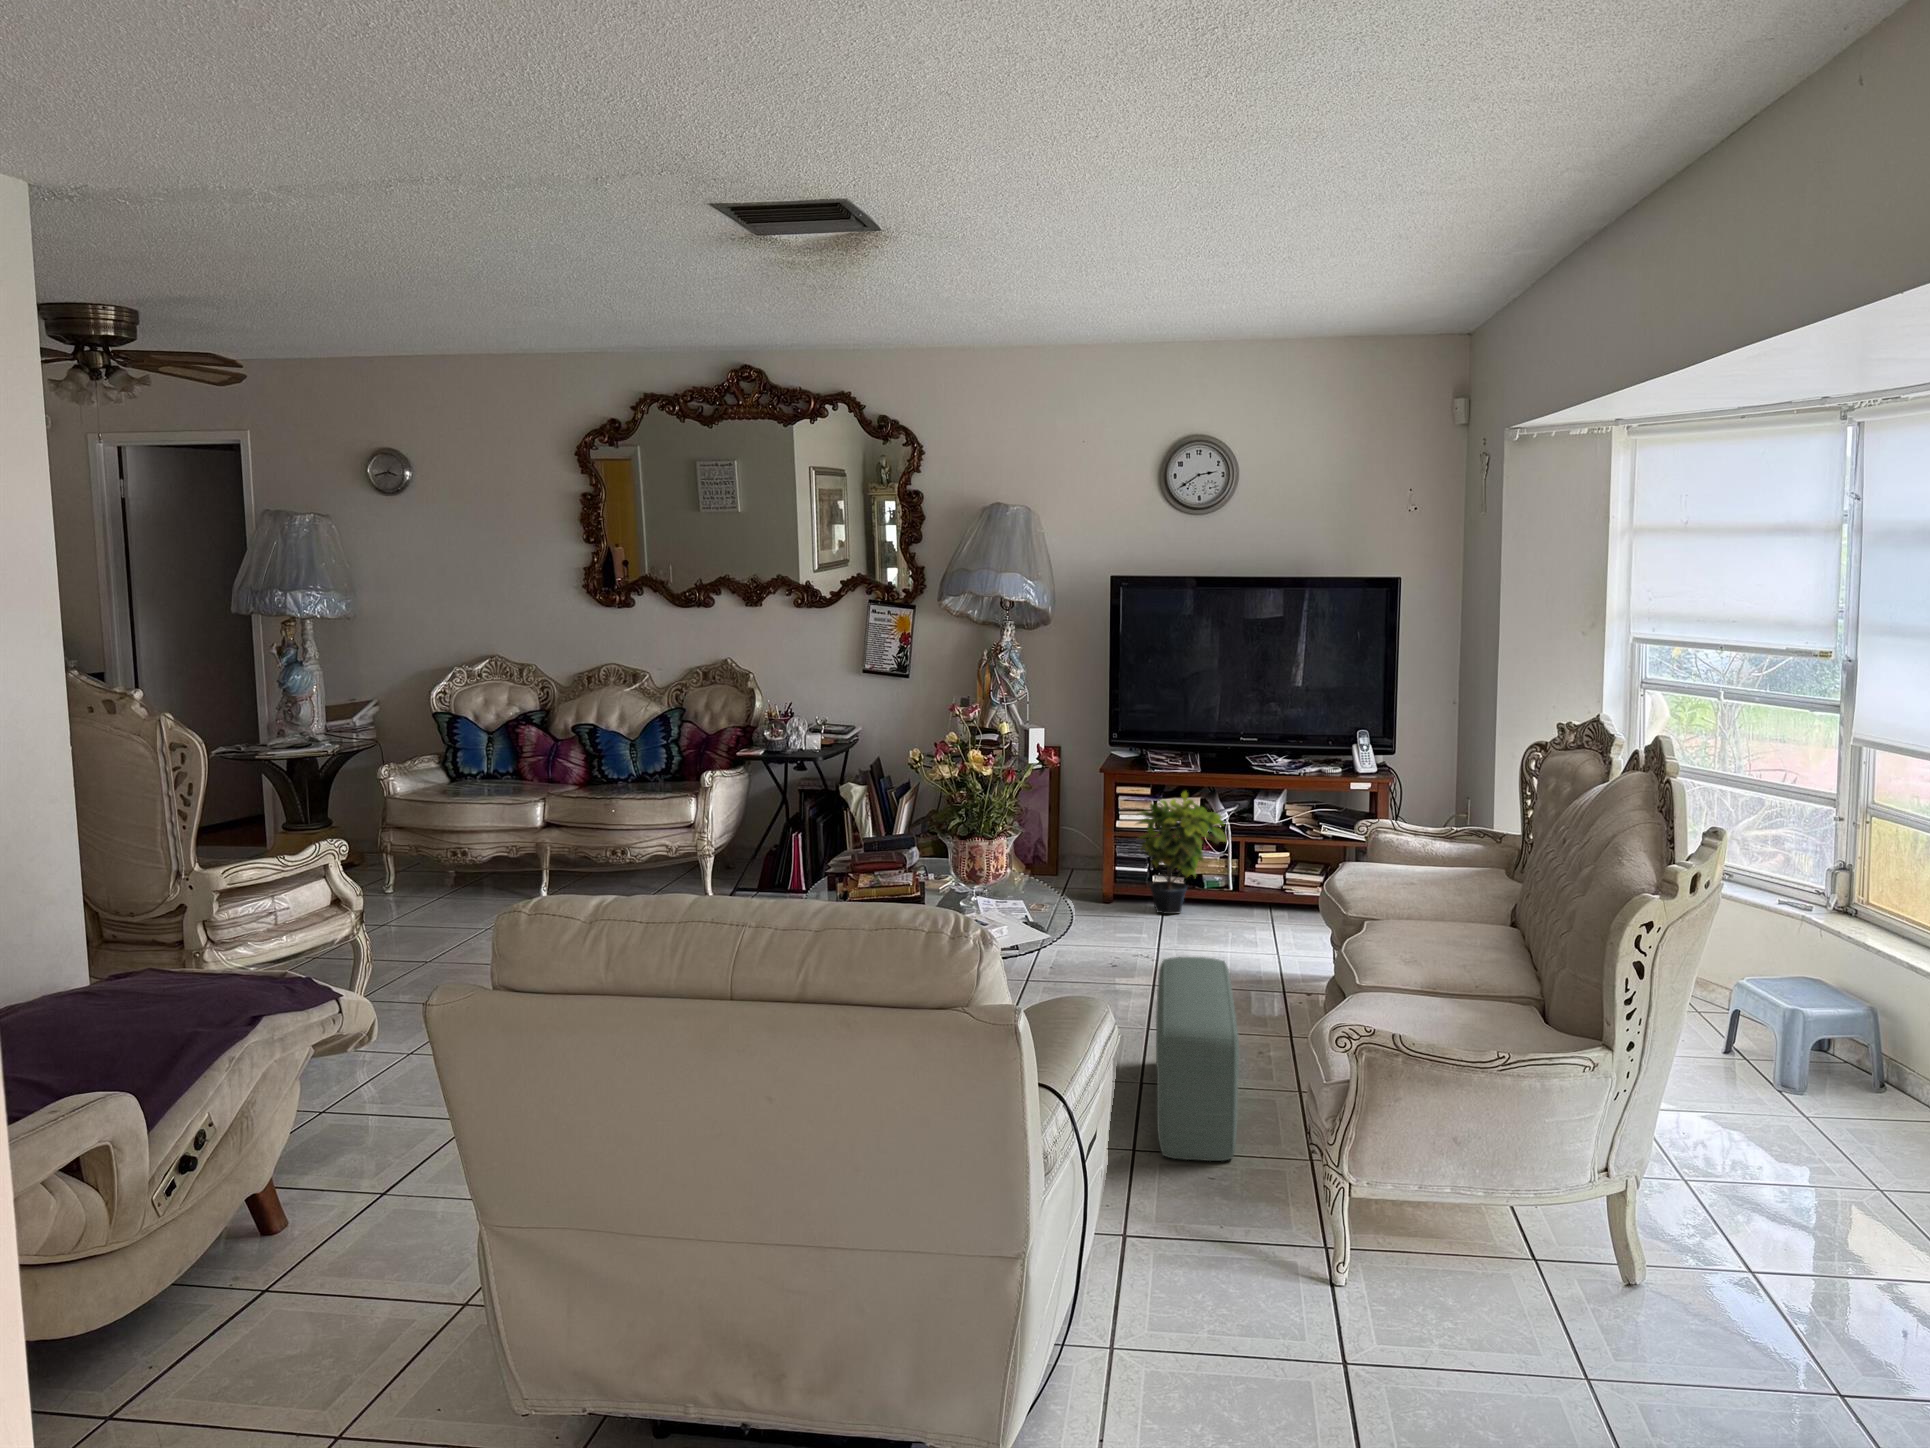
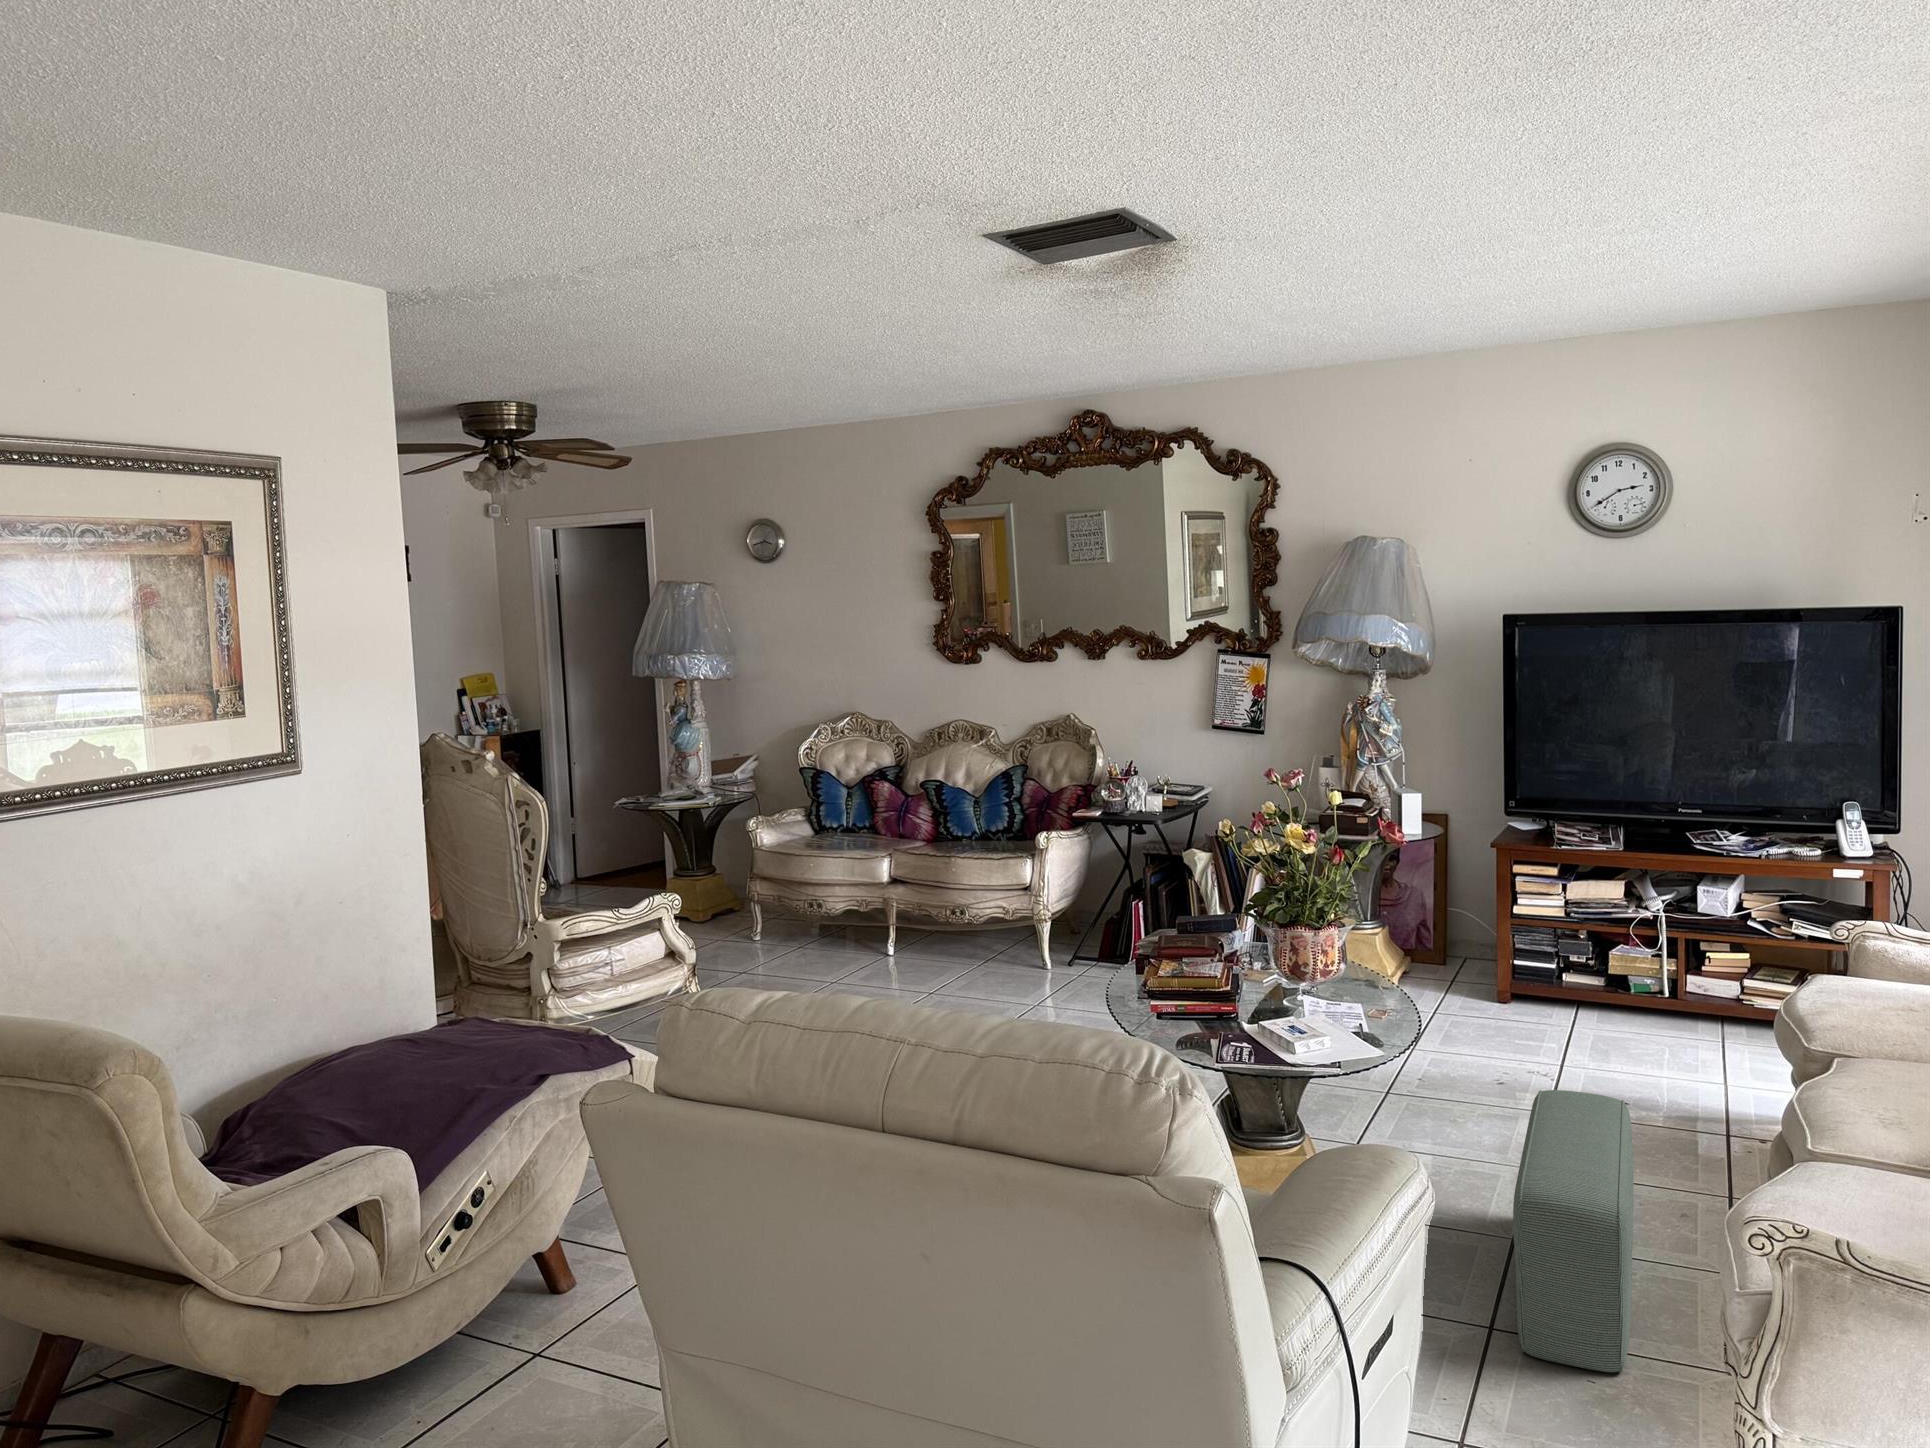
potted plant: present [1137,791,1226,914] -> none [1532,872,1658,1022]

